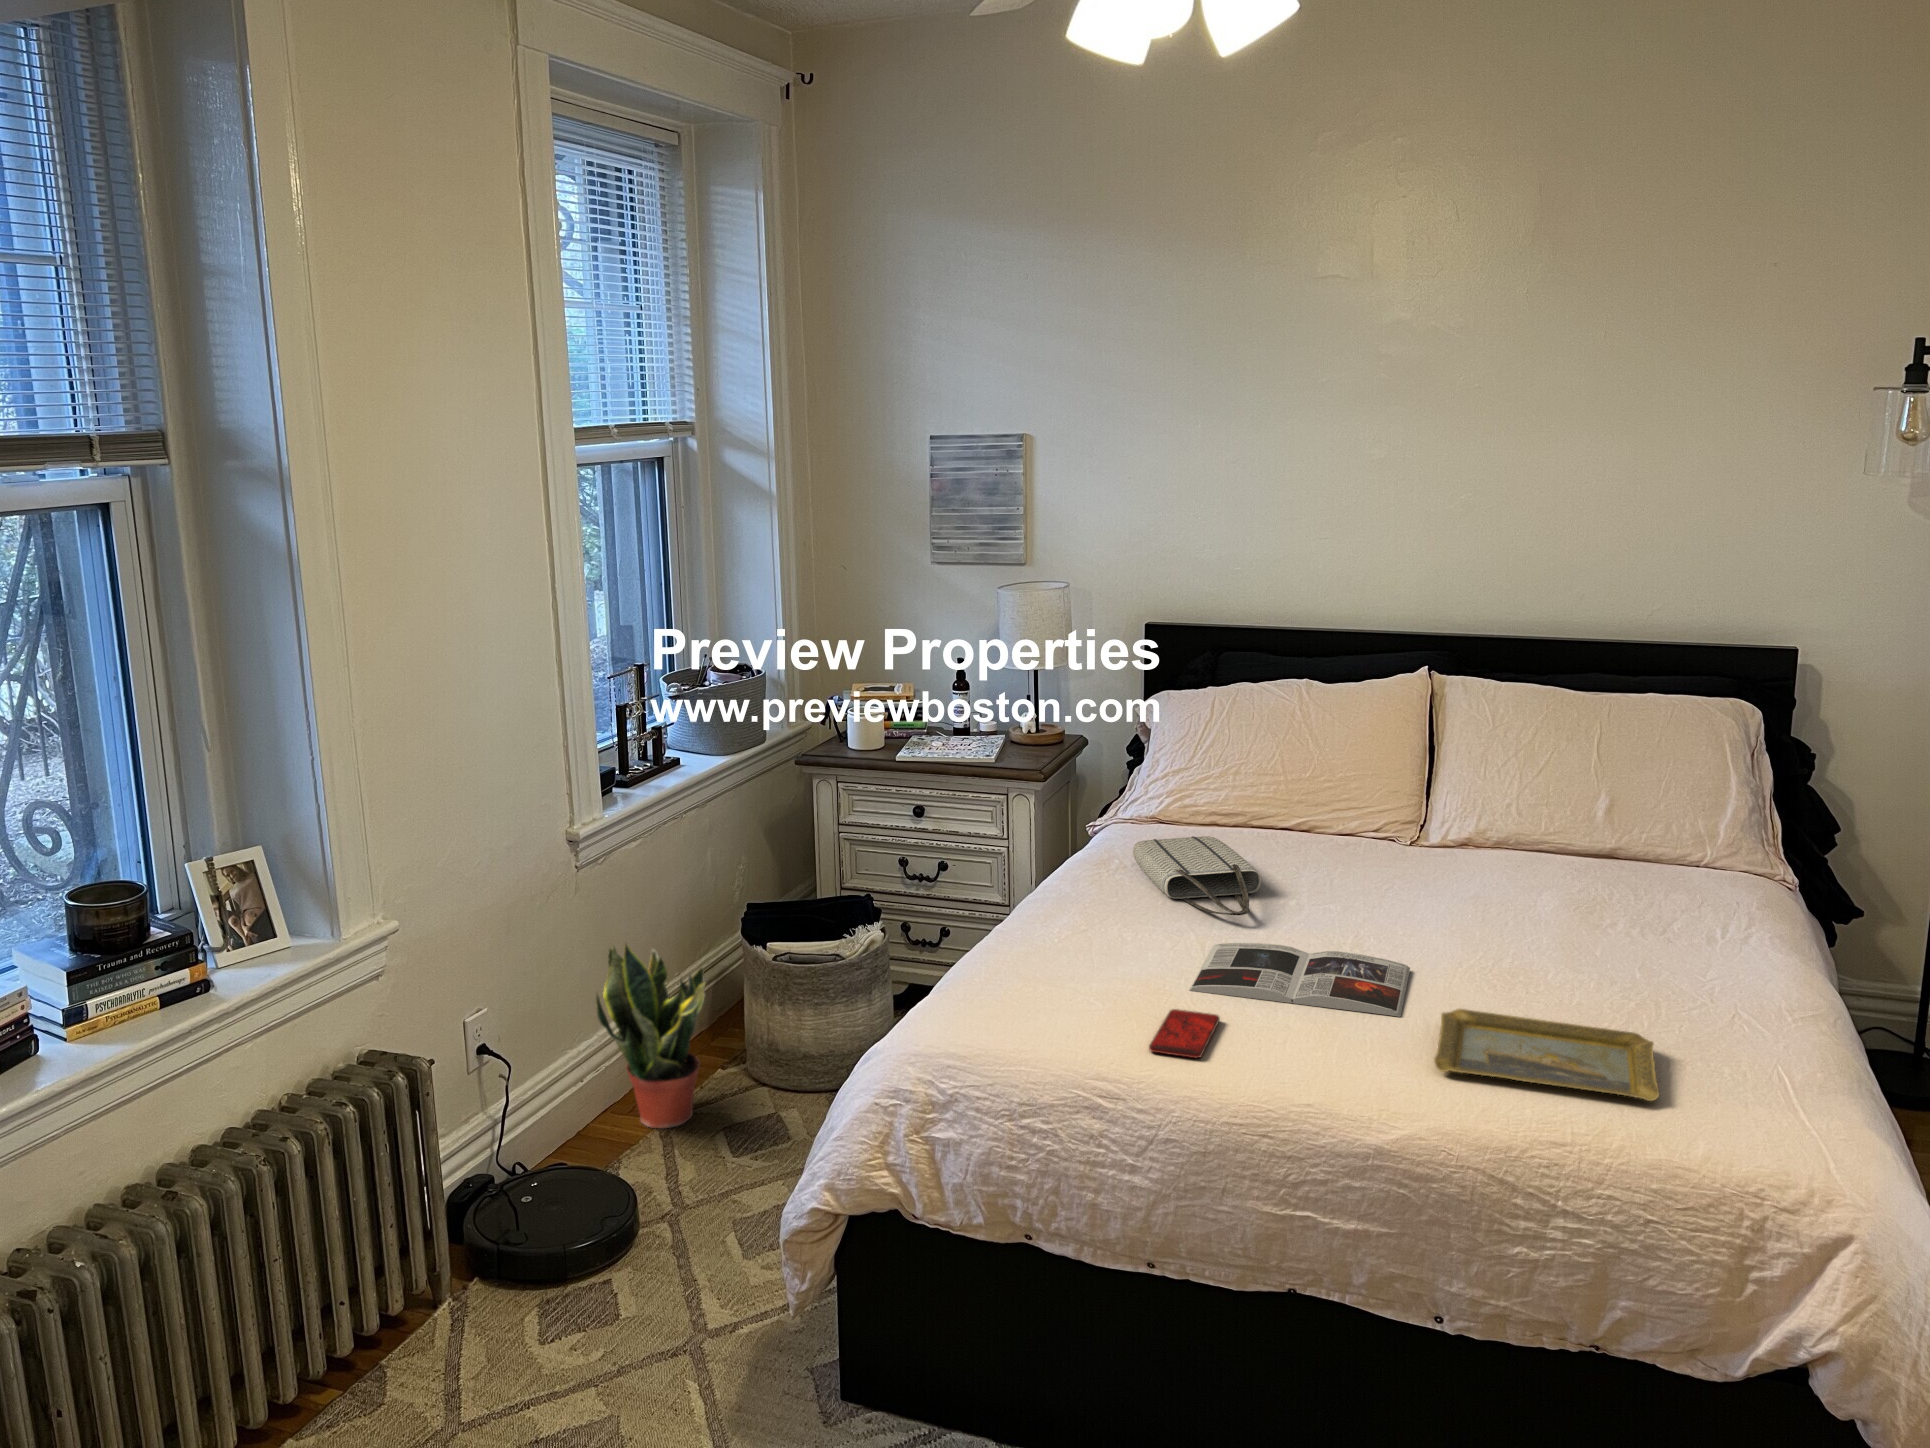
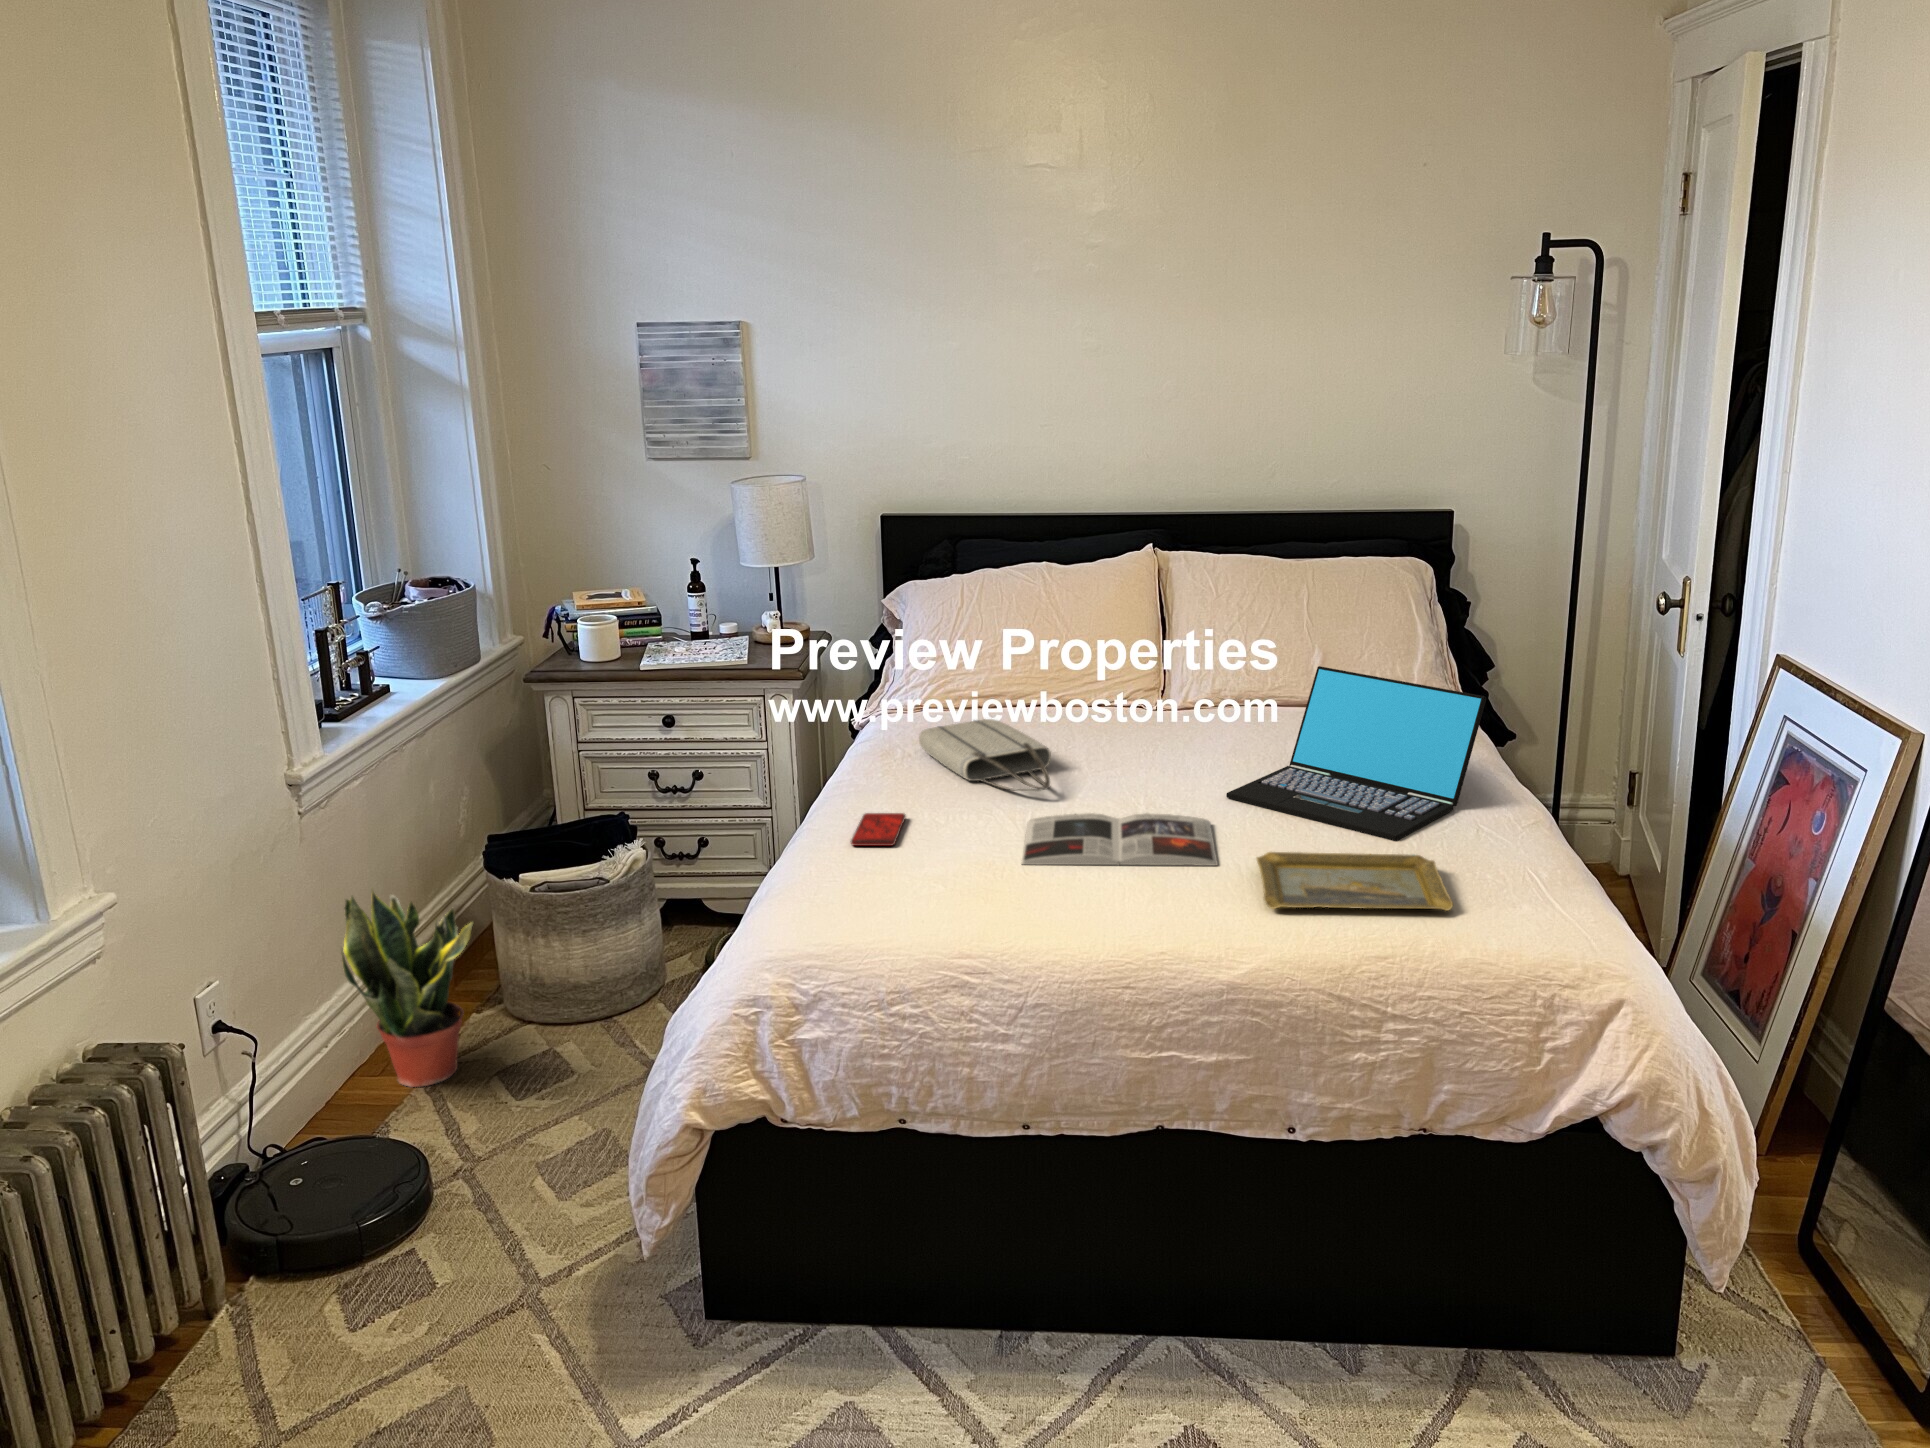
laptop: none [1440,810,1756,1014] -> present [1226,666,1486,841]
smartphone: present [1149,1009,1220,1058] -> present [851,813,906,846]

